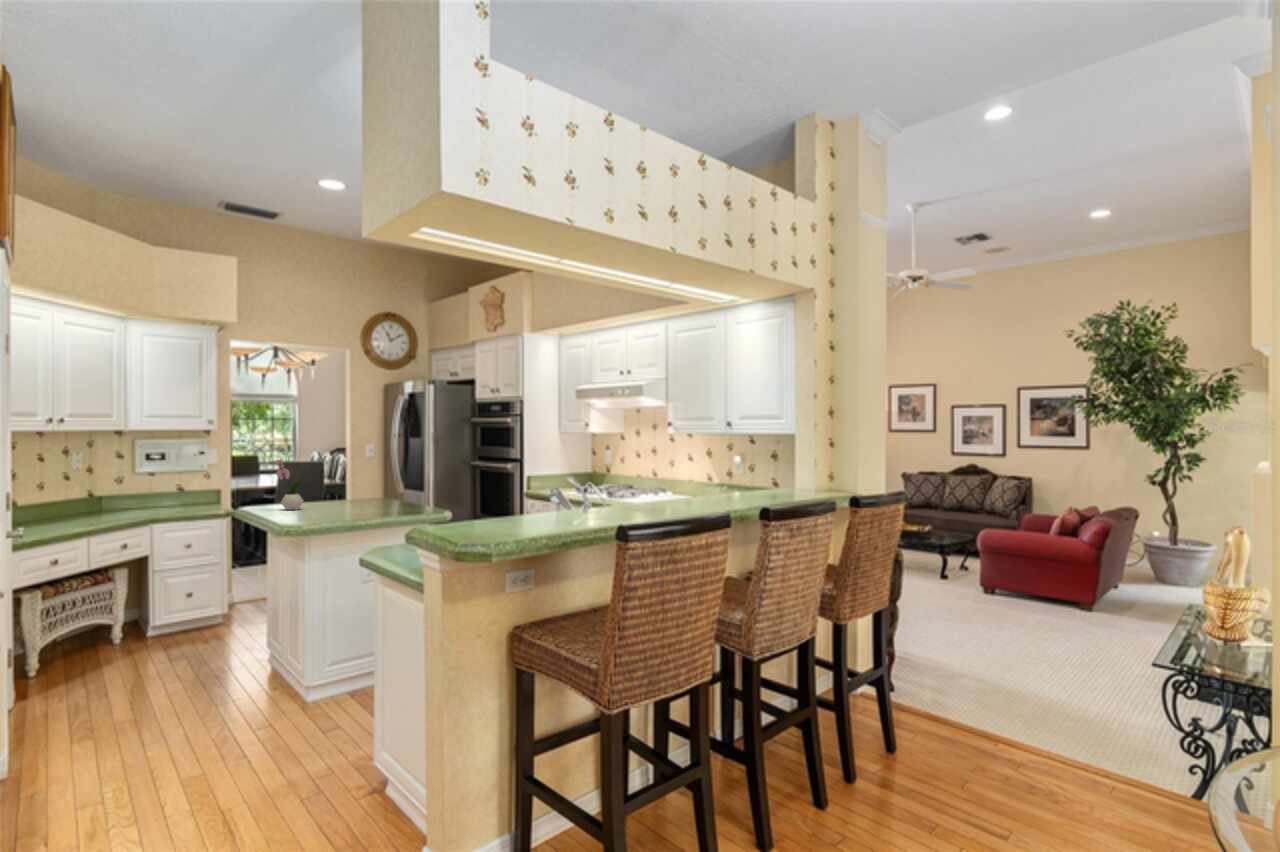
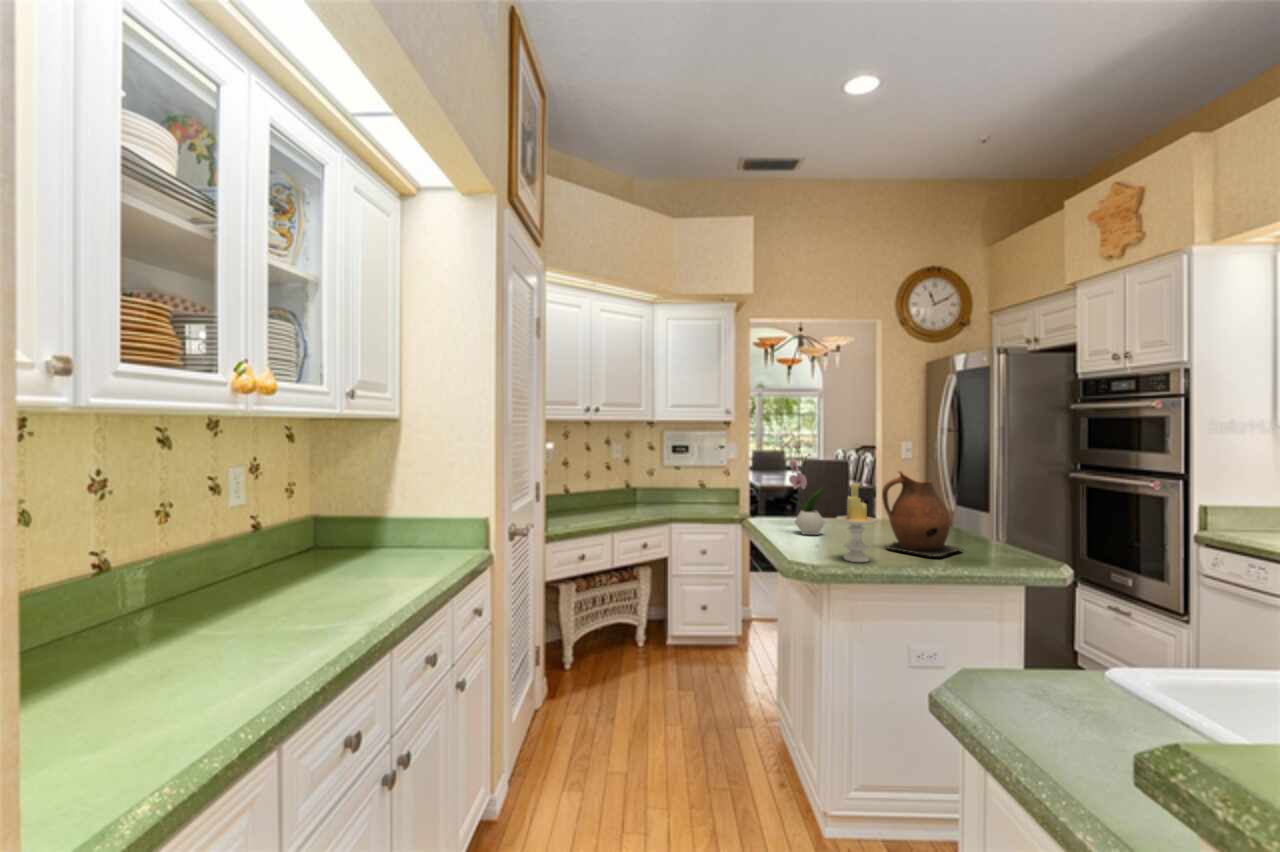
ceramic pitcher: none [342,463,391,512] -> present [882,471,962,557]
candle: none [311,471,337,518] -> present [836,483,877,562]

